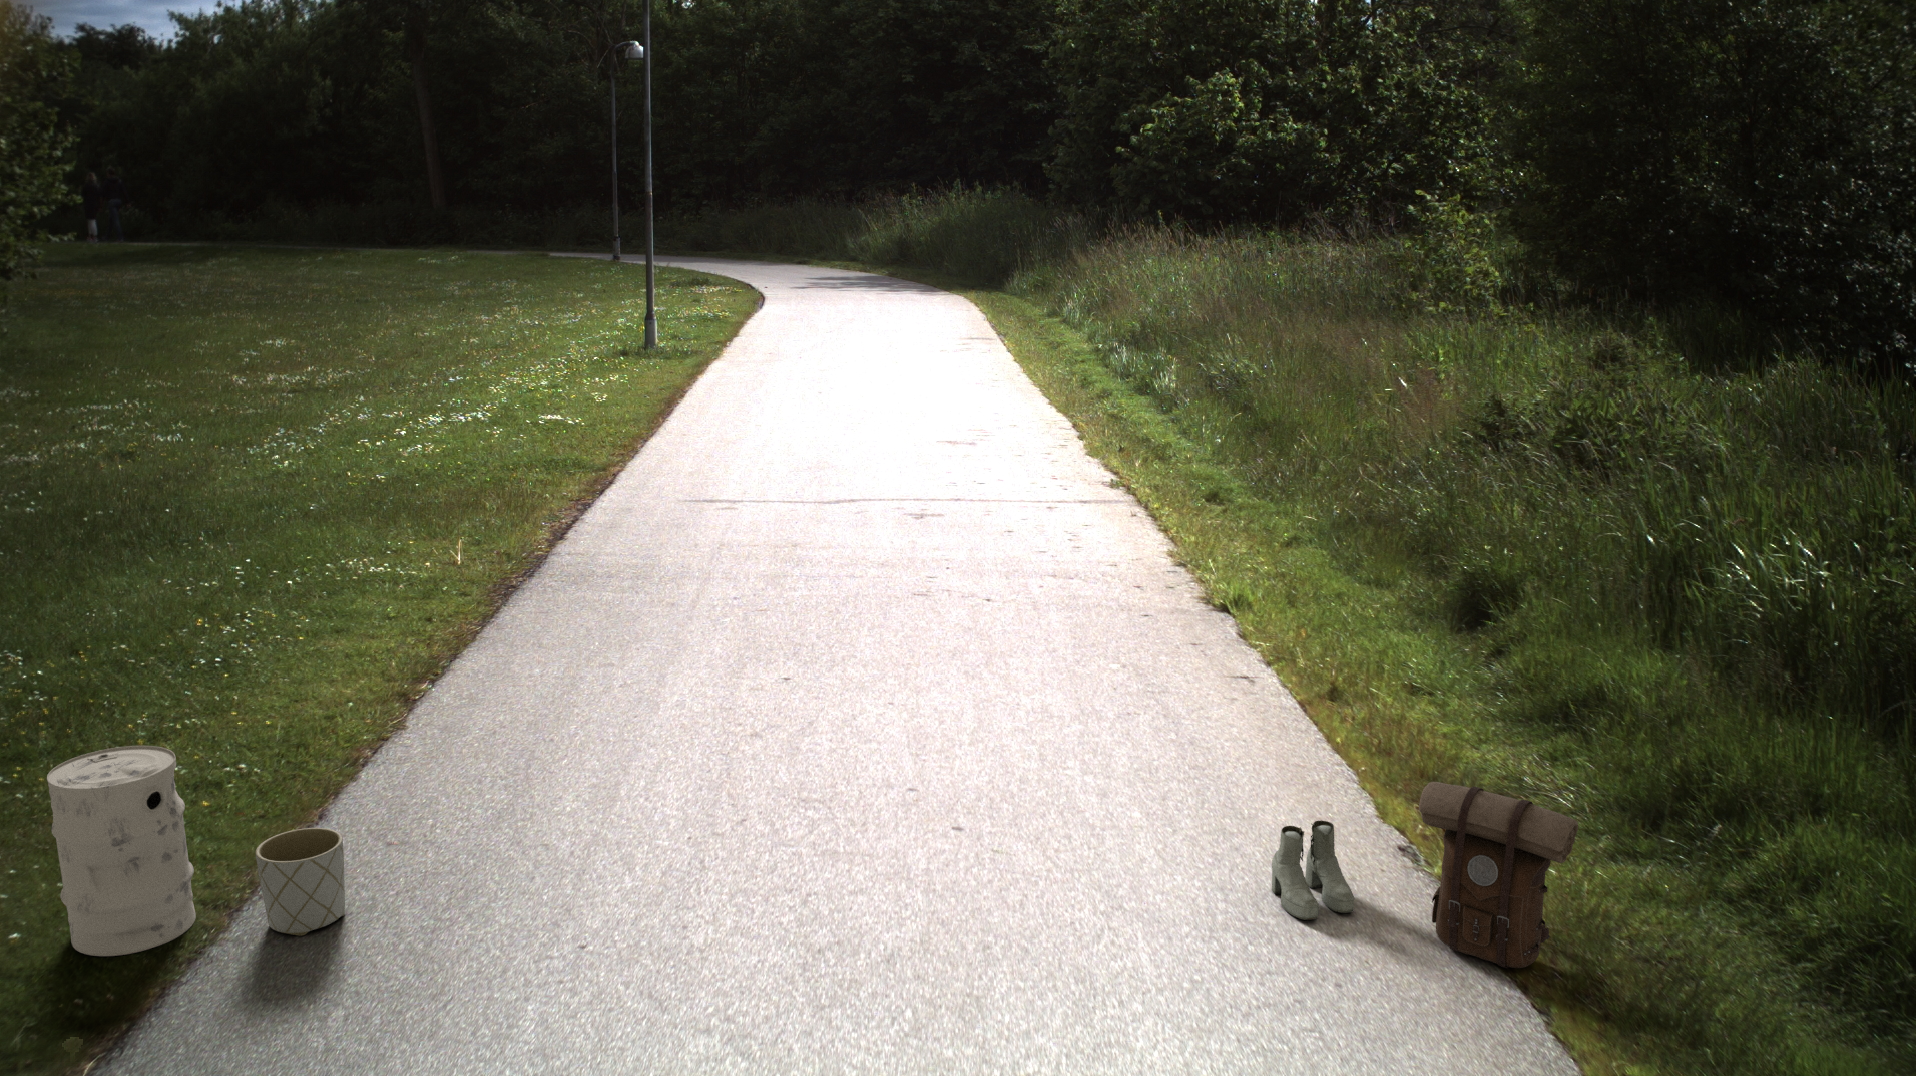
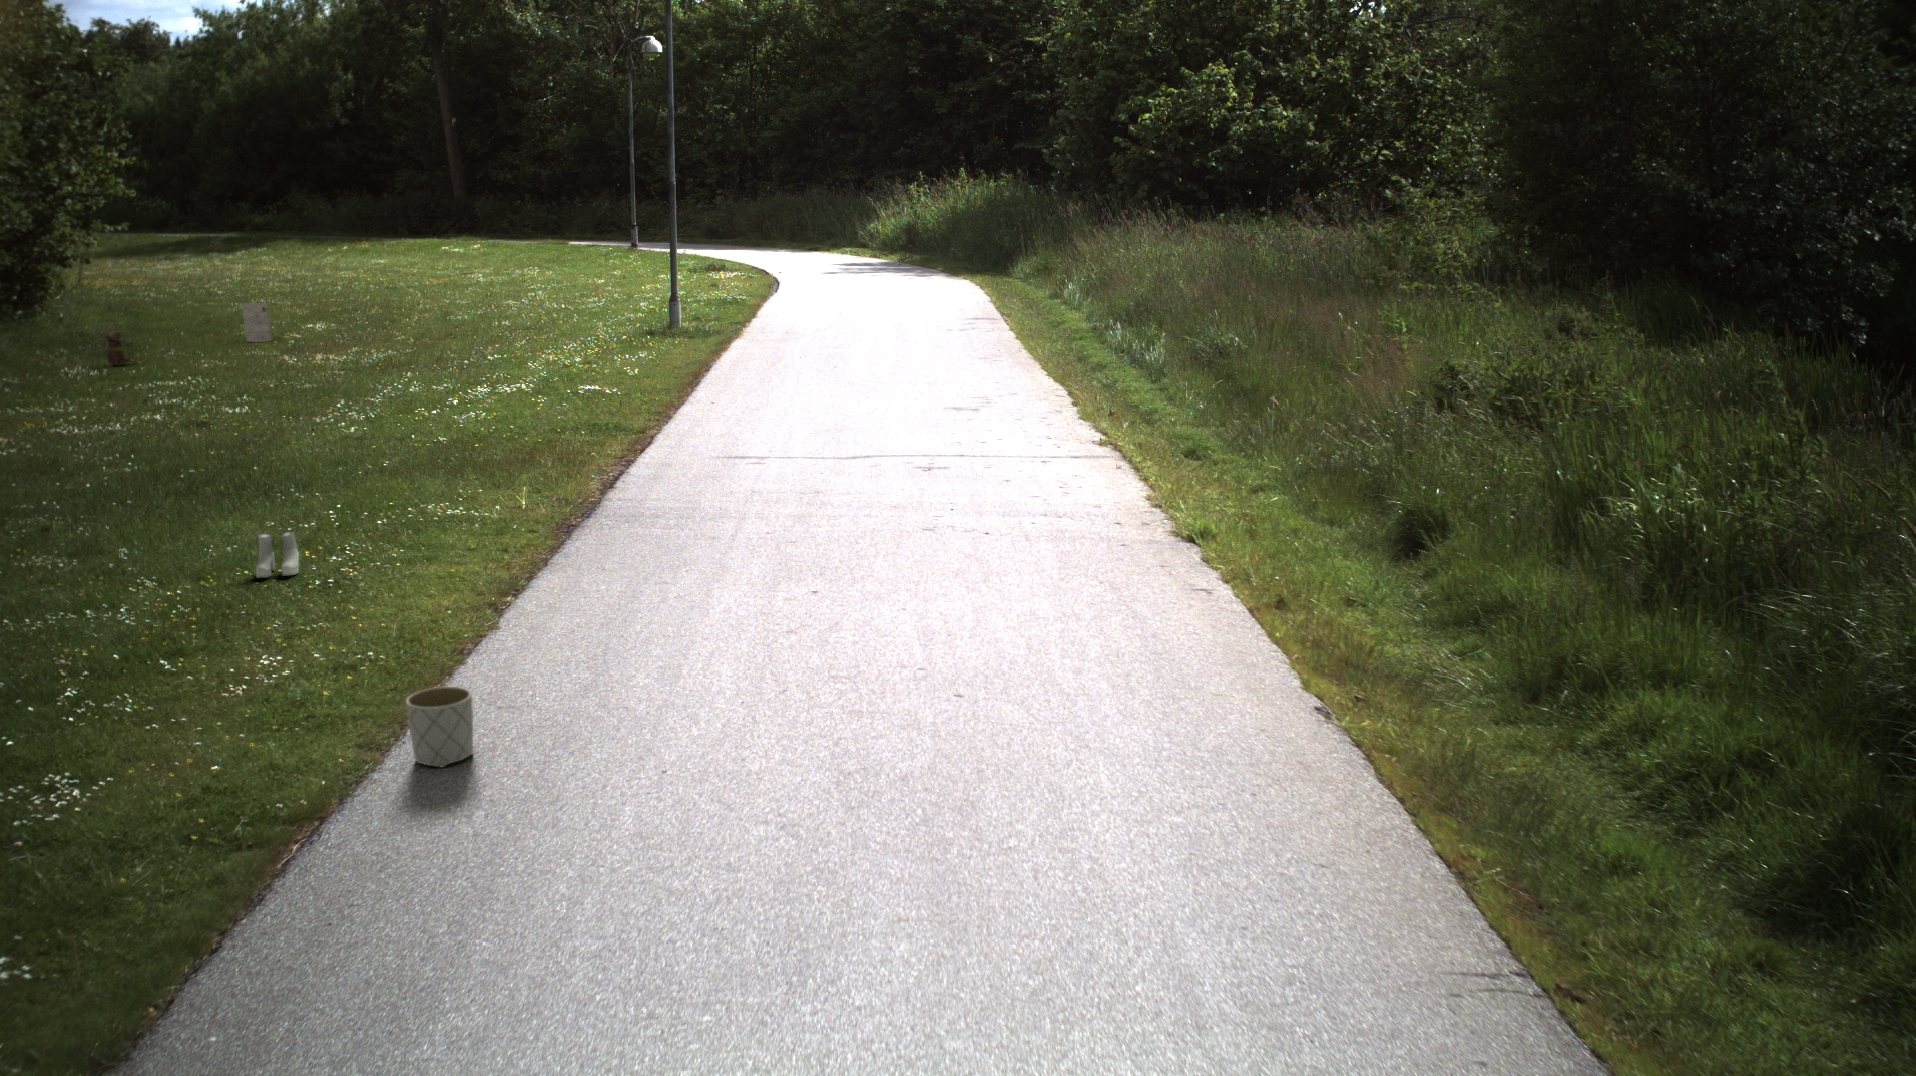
trash can: present [47,746,196,956] -> present [242,303,272,342]
backpack: present [1419,782,1578,968] -> present [101,329,134,366]
boots: present [1272,820,1354,920] -> present [256,531,299,578]

